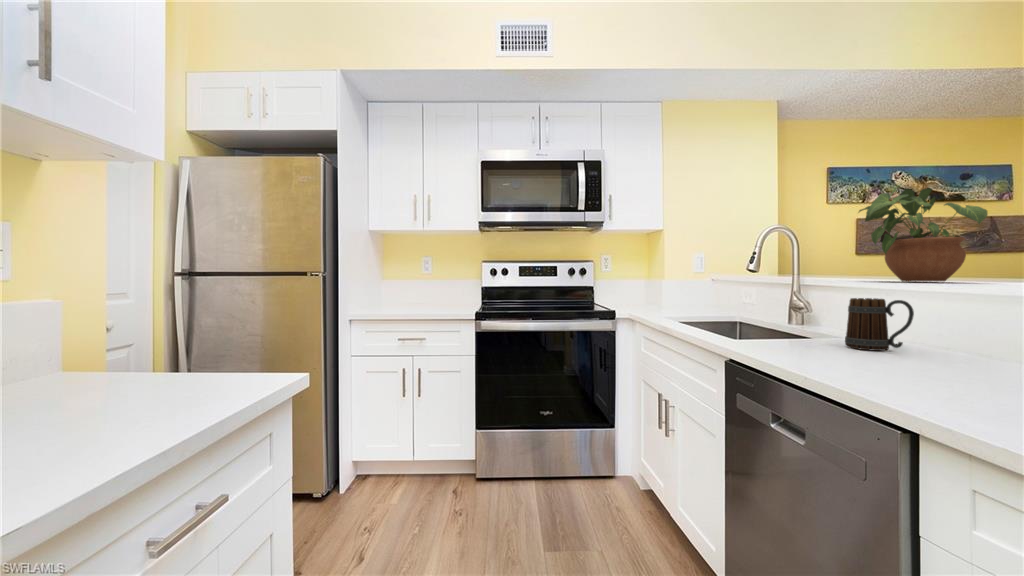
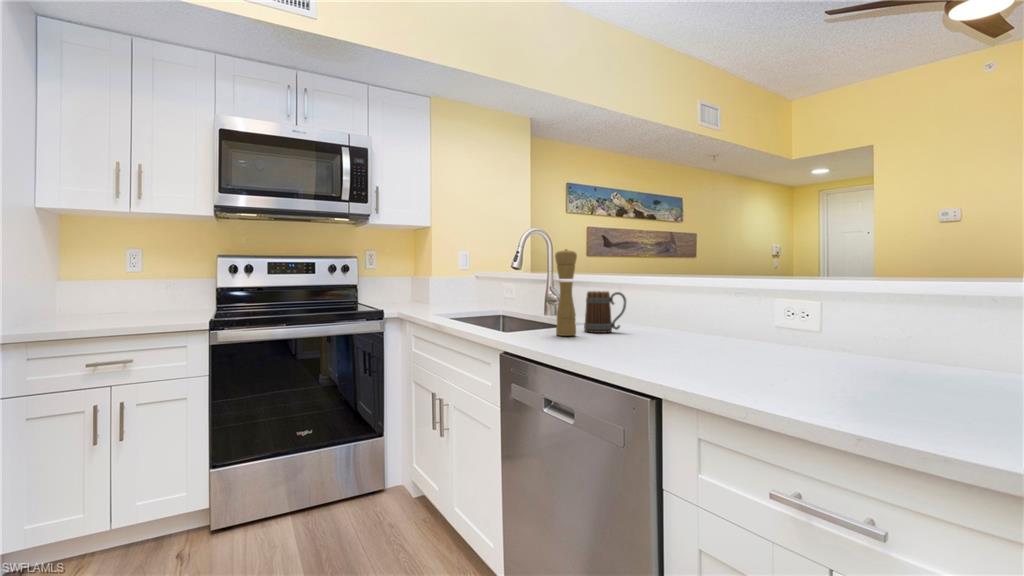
potted plant: present [859,185,988,282] -> none [590,201,666,278]
pepper mill: none [803,248,835,352] -> present [555,249,577,336]

